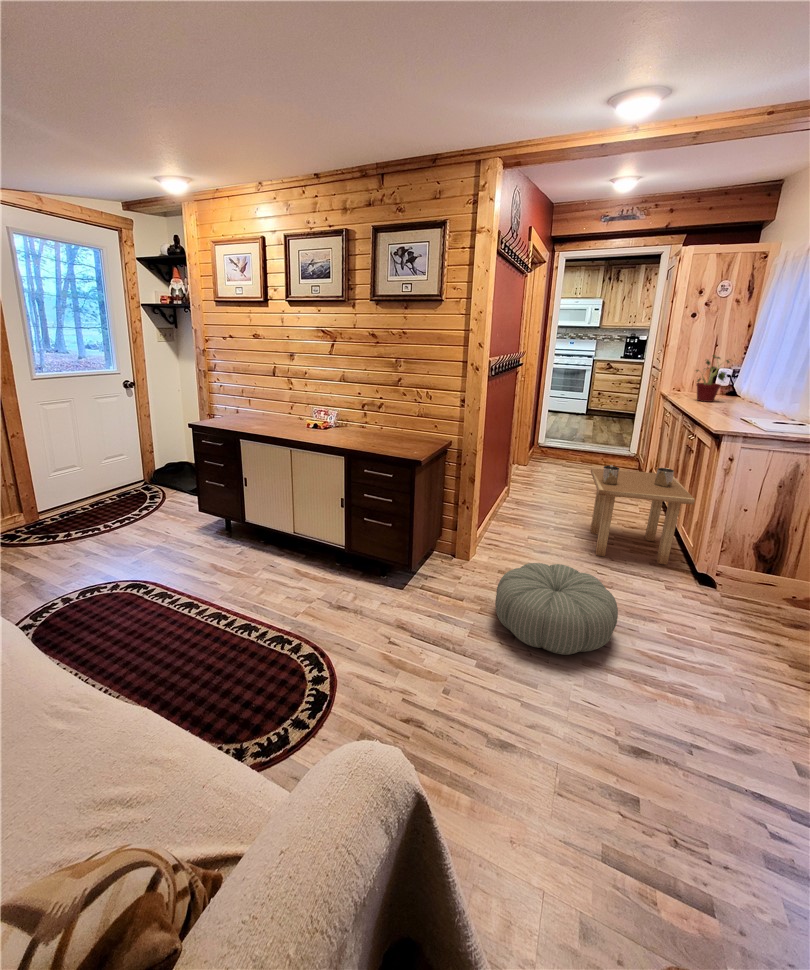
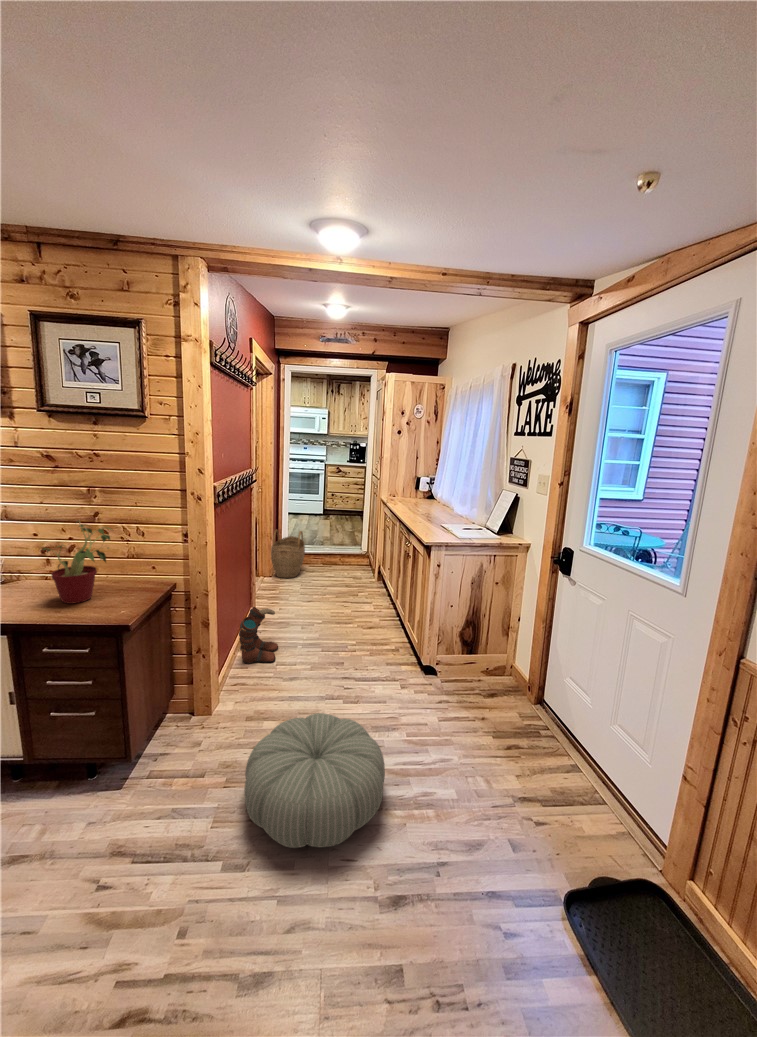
potted plant: present [696,355,729,402] -> present [43,522,111,604]
woven basket: none [527,422,563,471] -> present [271,530,305,578]
side table: present [590,466,695,565] -> none [335,576,430,675]
boots: none [495,482,528,532] -> present [239,607,278,664]

